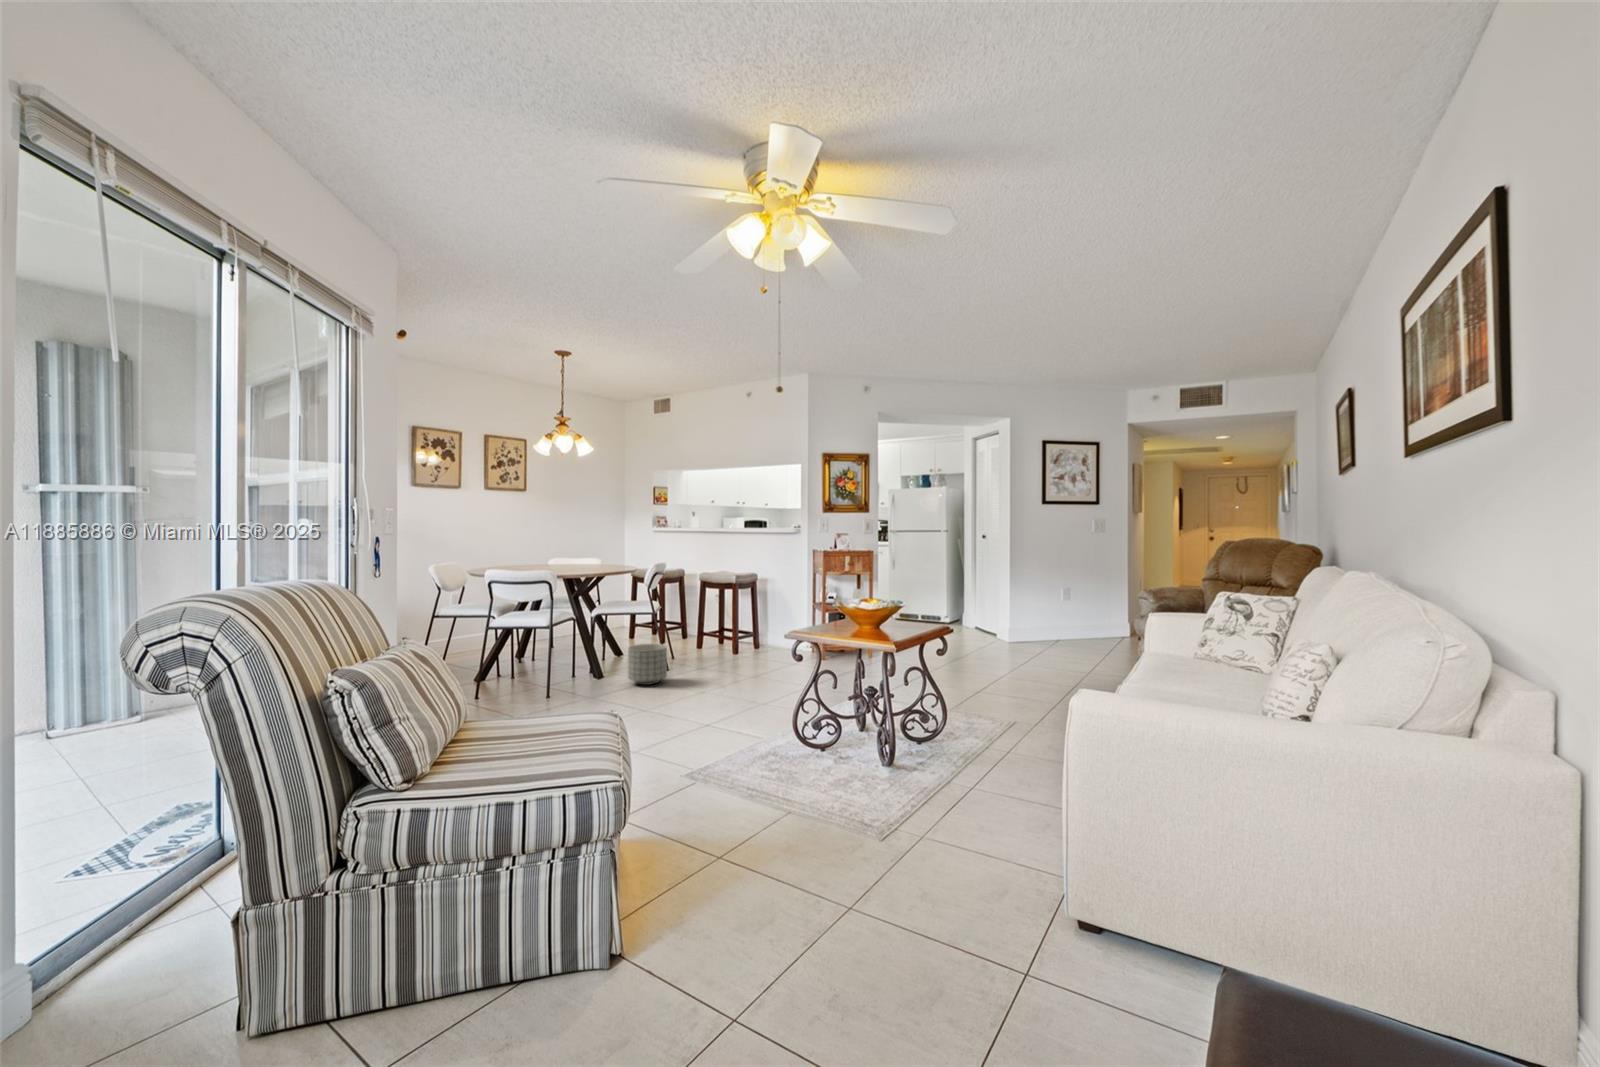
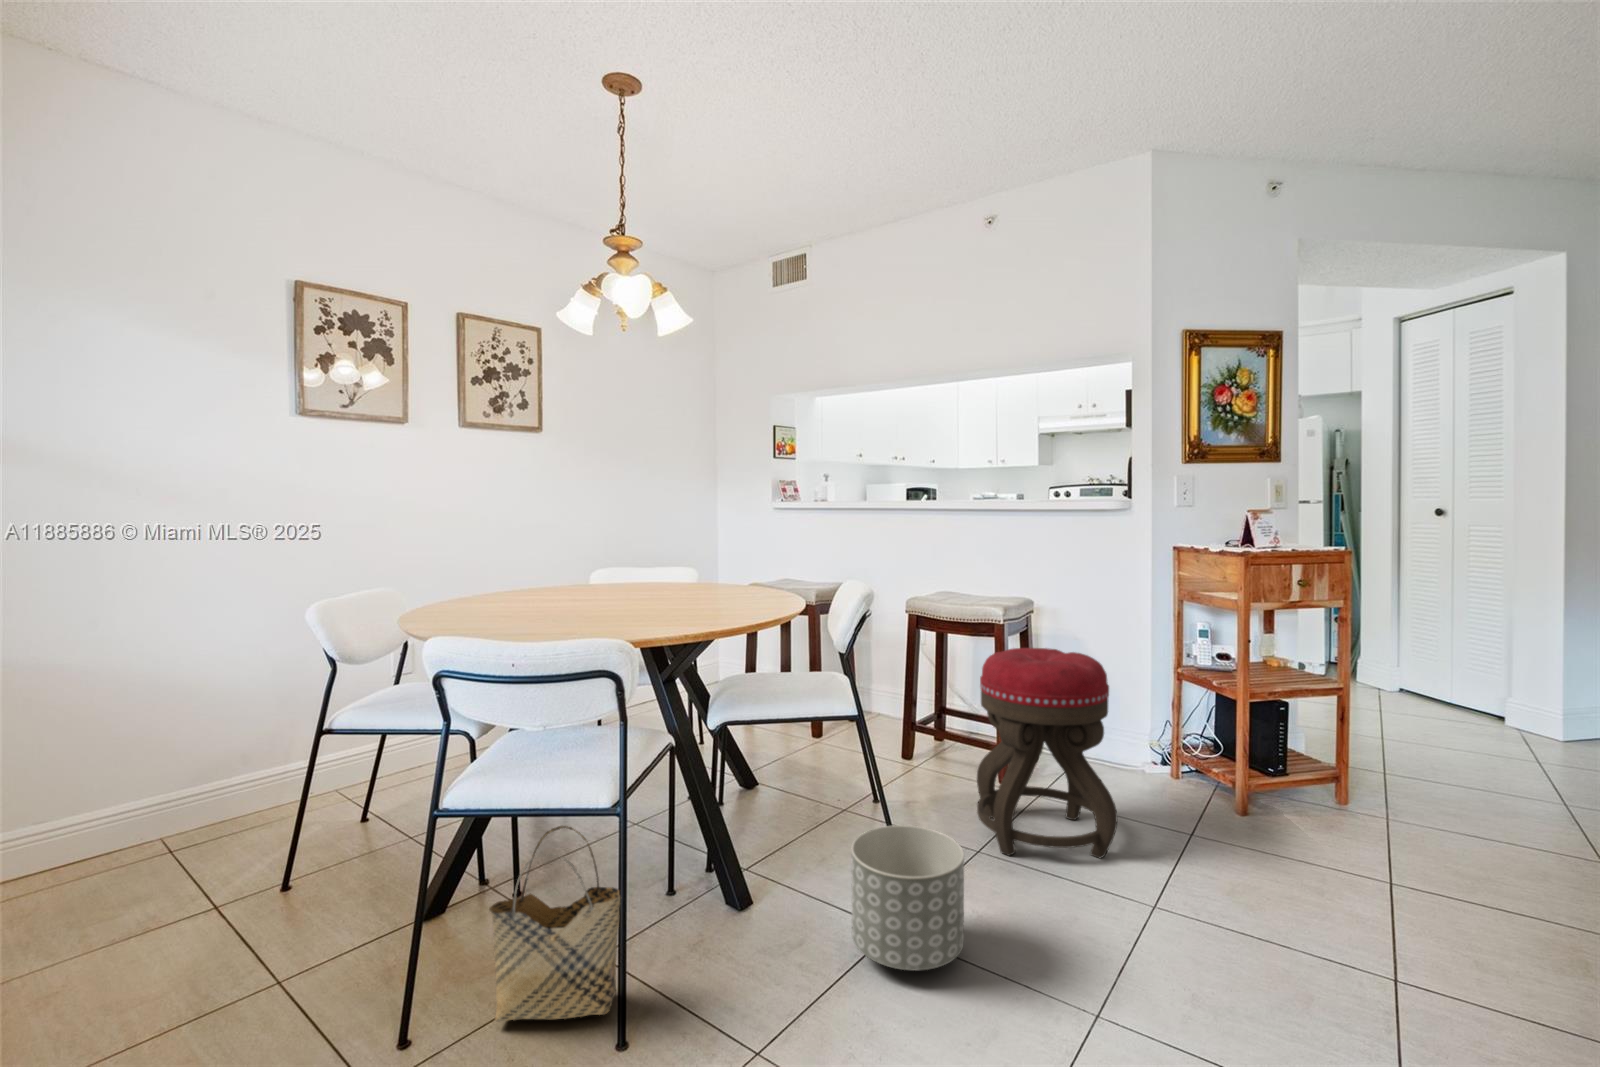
ottoman: none [701,590,753,668] -> present [977,648,1117,858]
woven basket: none [504,635,548,691] -> present [489,826,620,1021]

